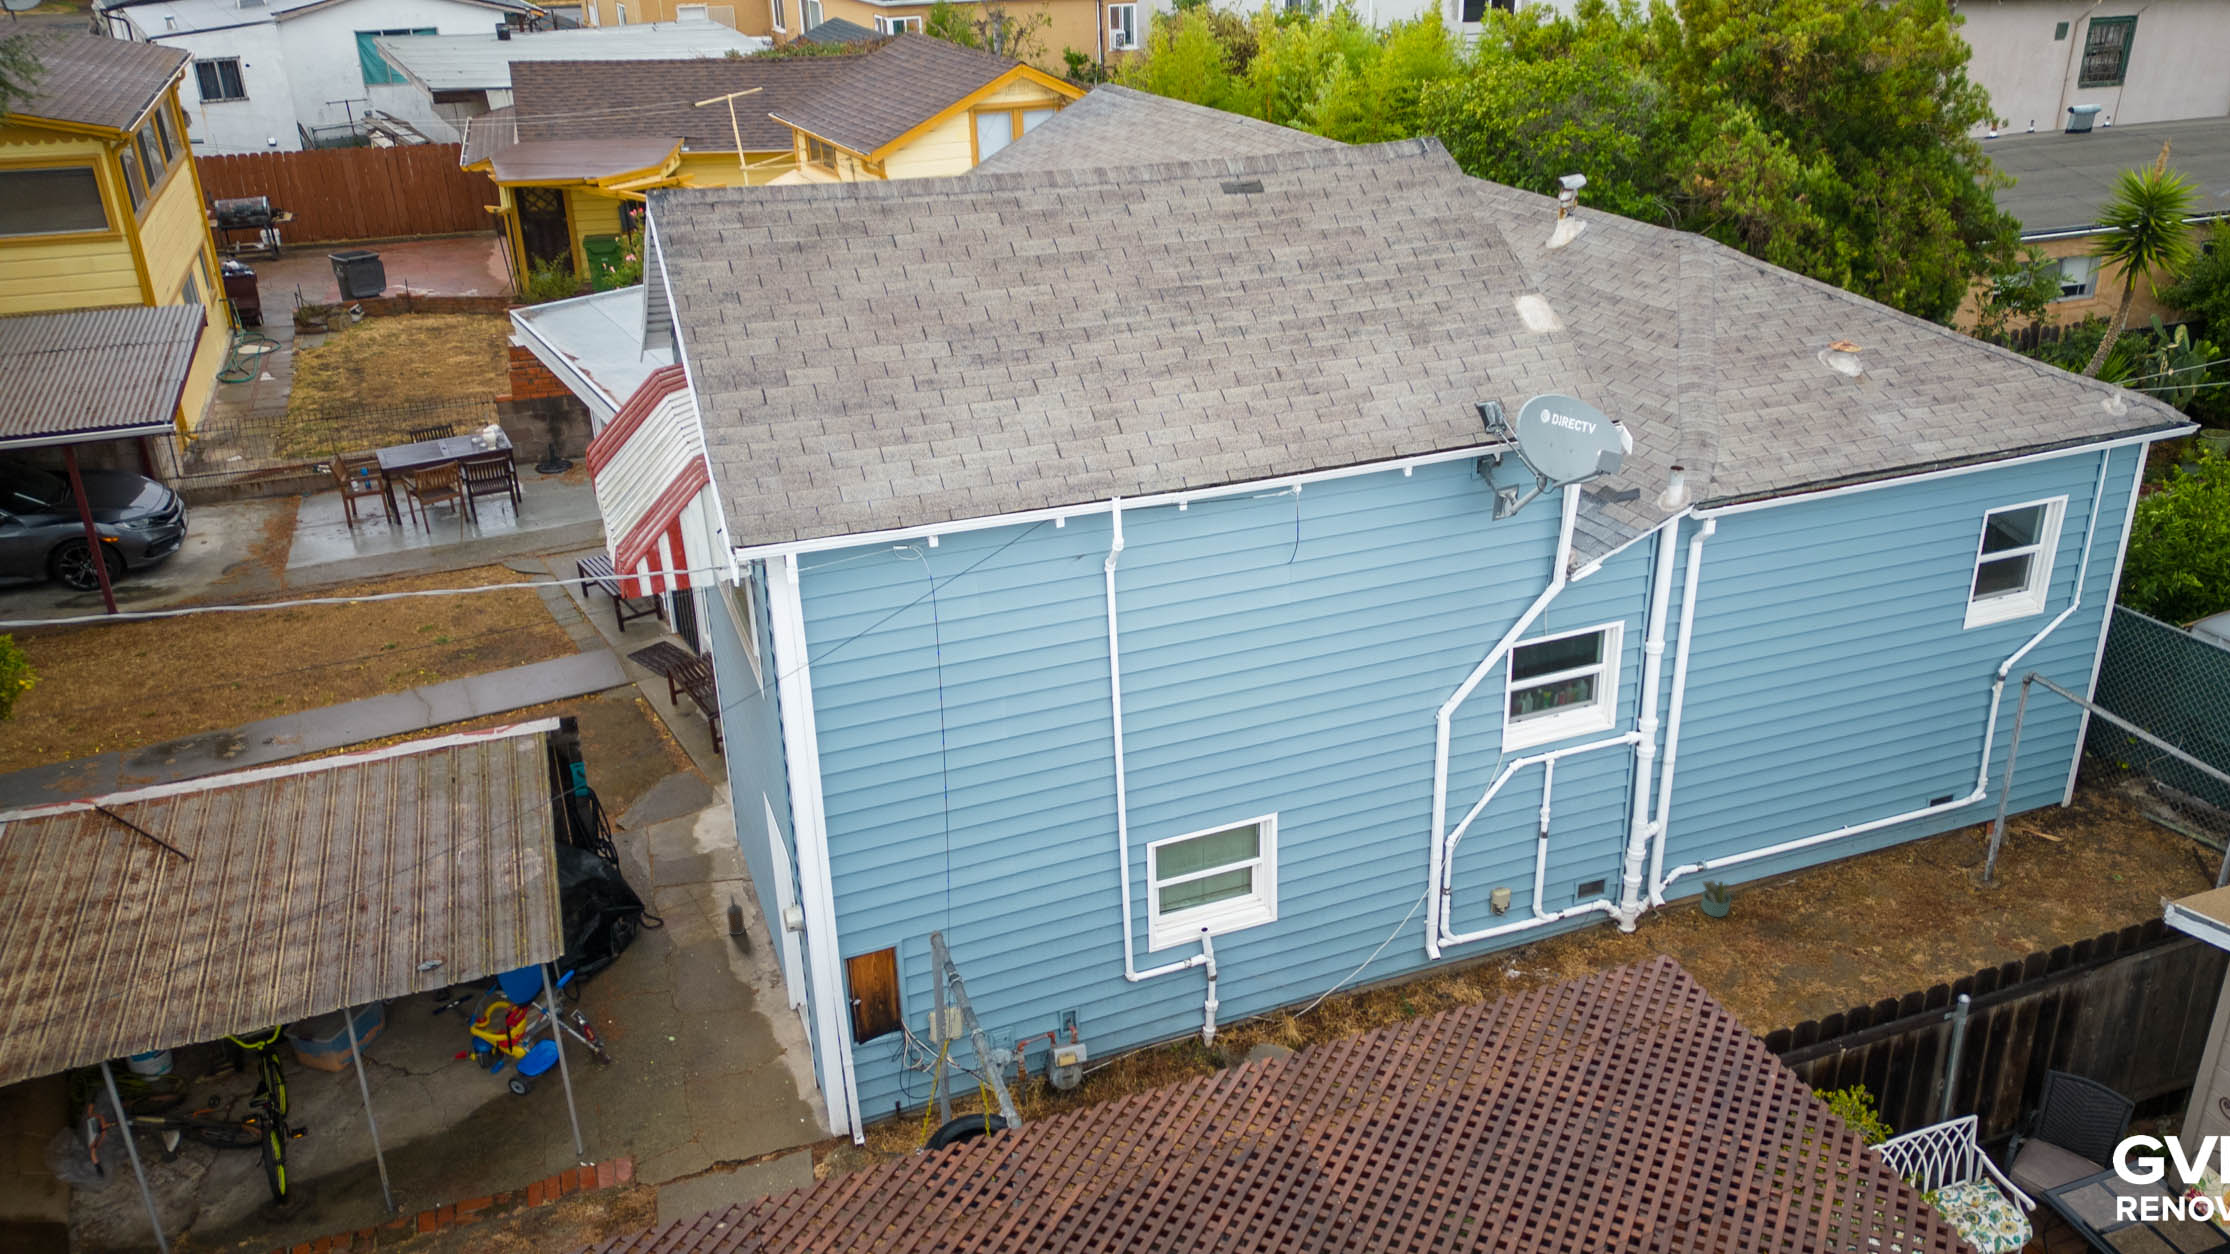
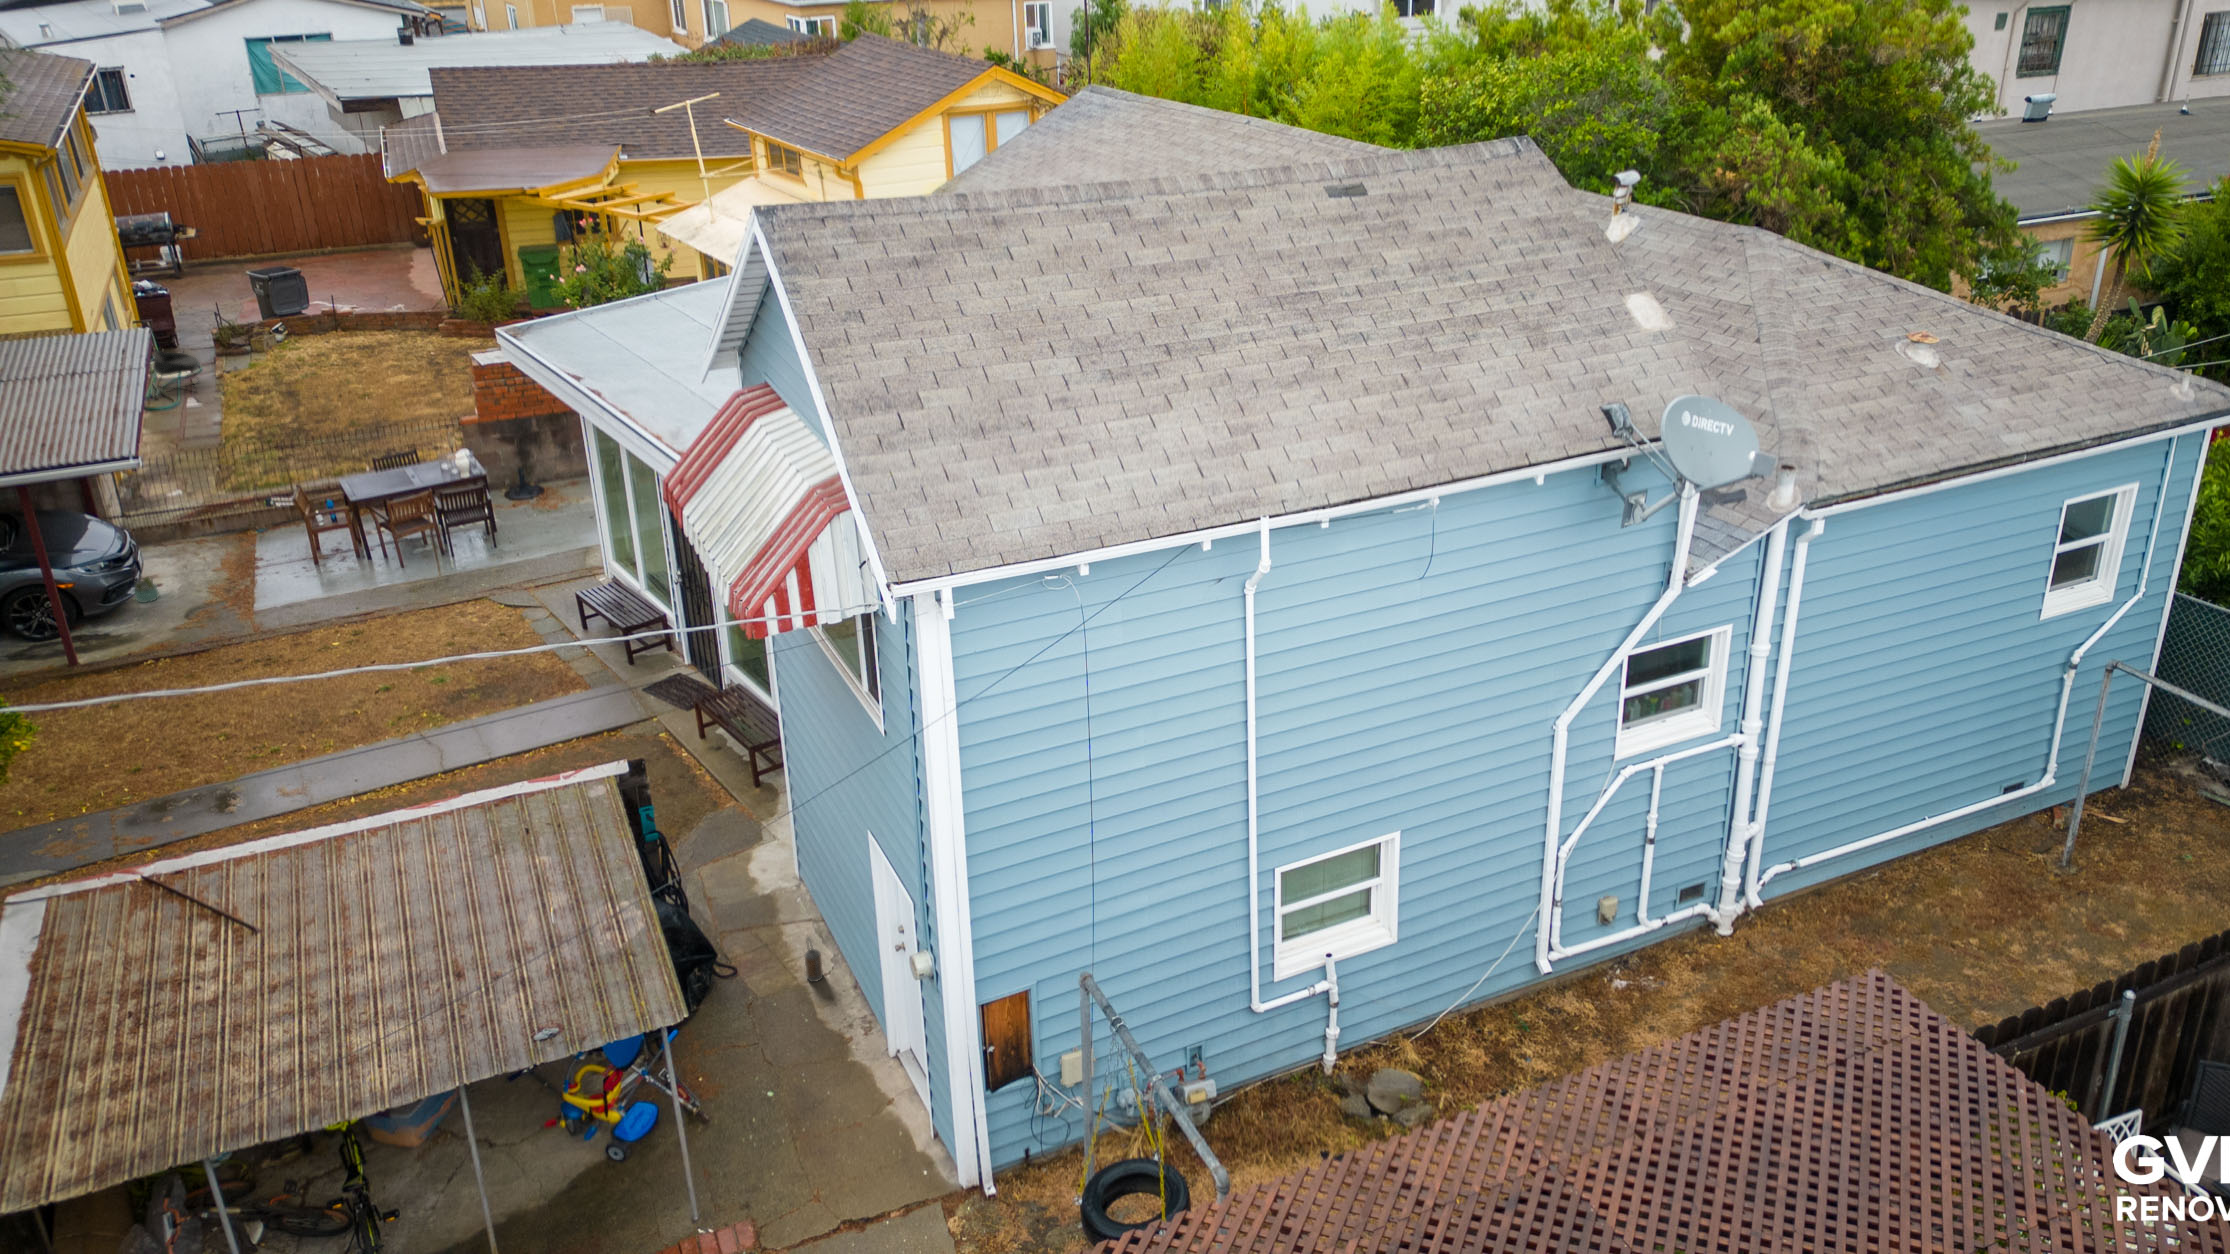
lounge chair: none [218,319,274,370] -> present [153,349,200,395]
decorative plant: present [1701,880,1733,917] -> present [132,577,159,603]

